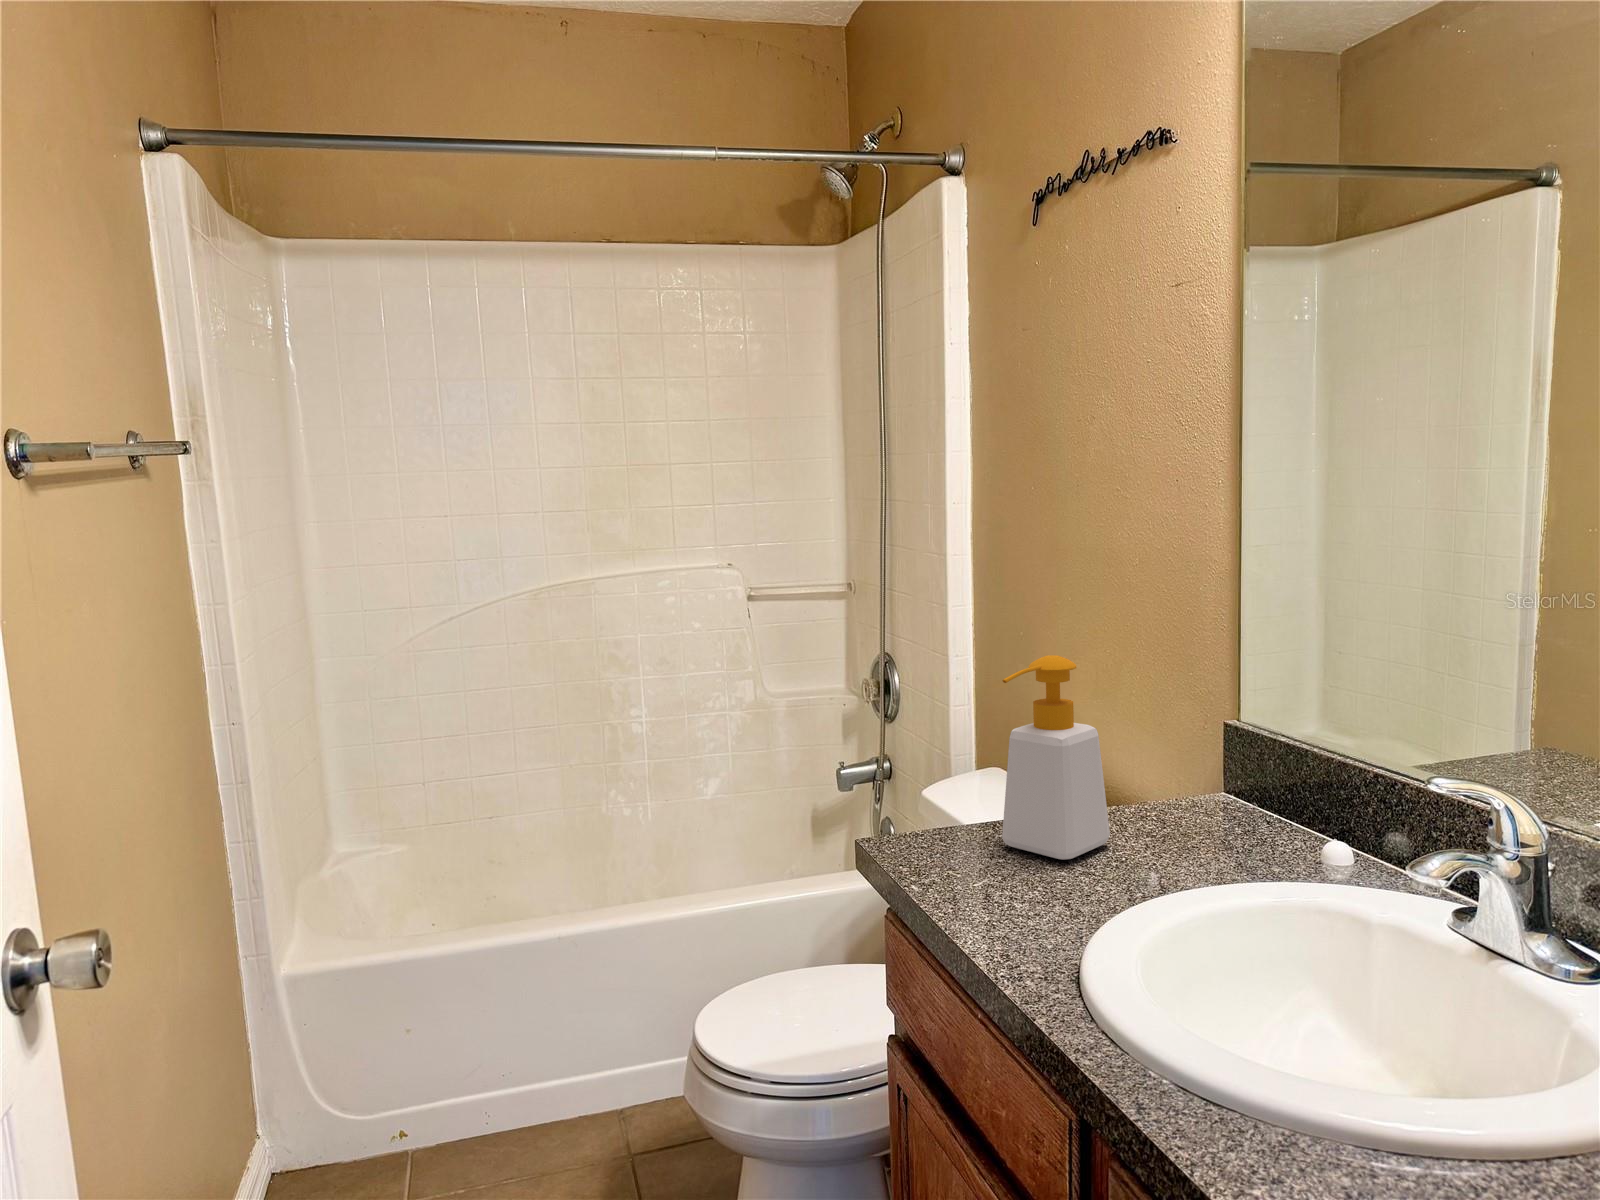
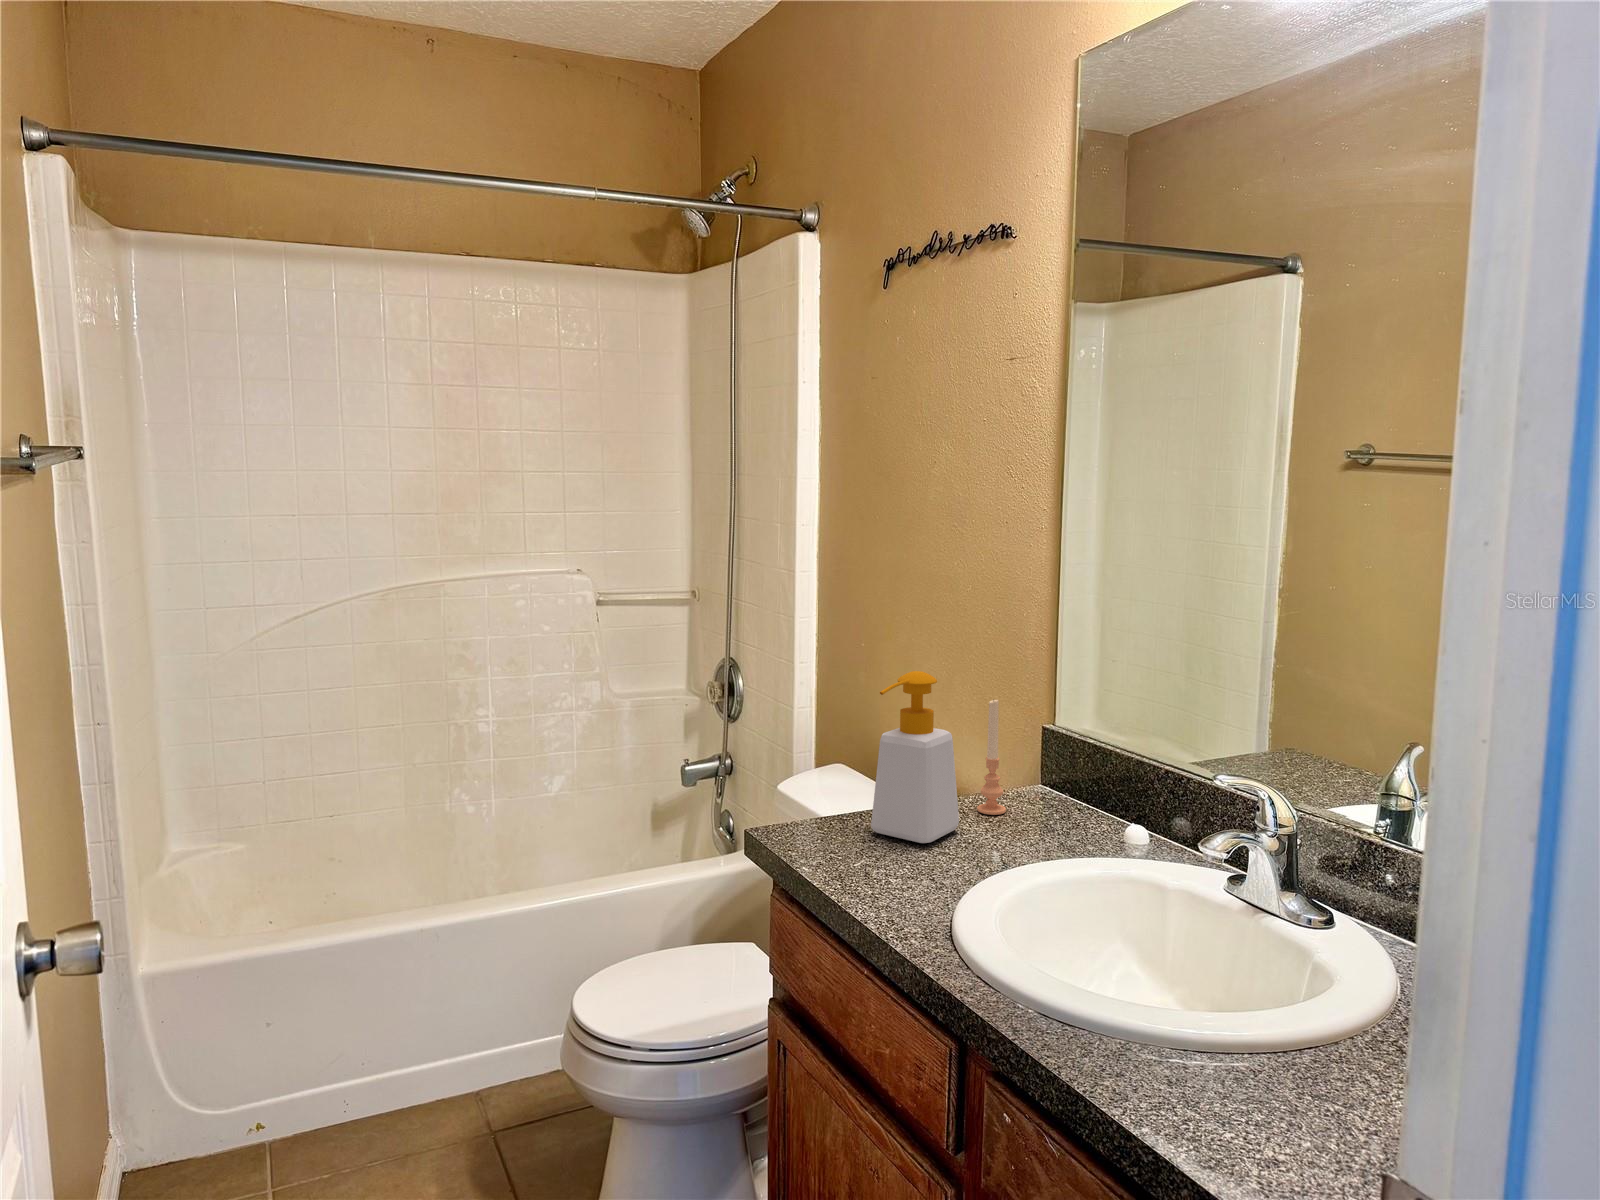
candle: none [1137,688,1172,827] -> present [977,700,1006,815]

